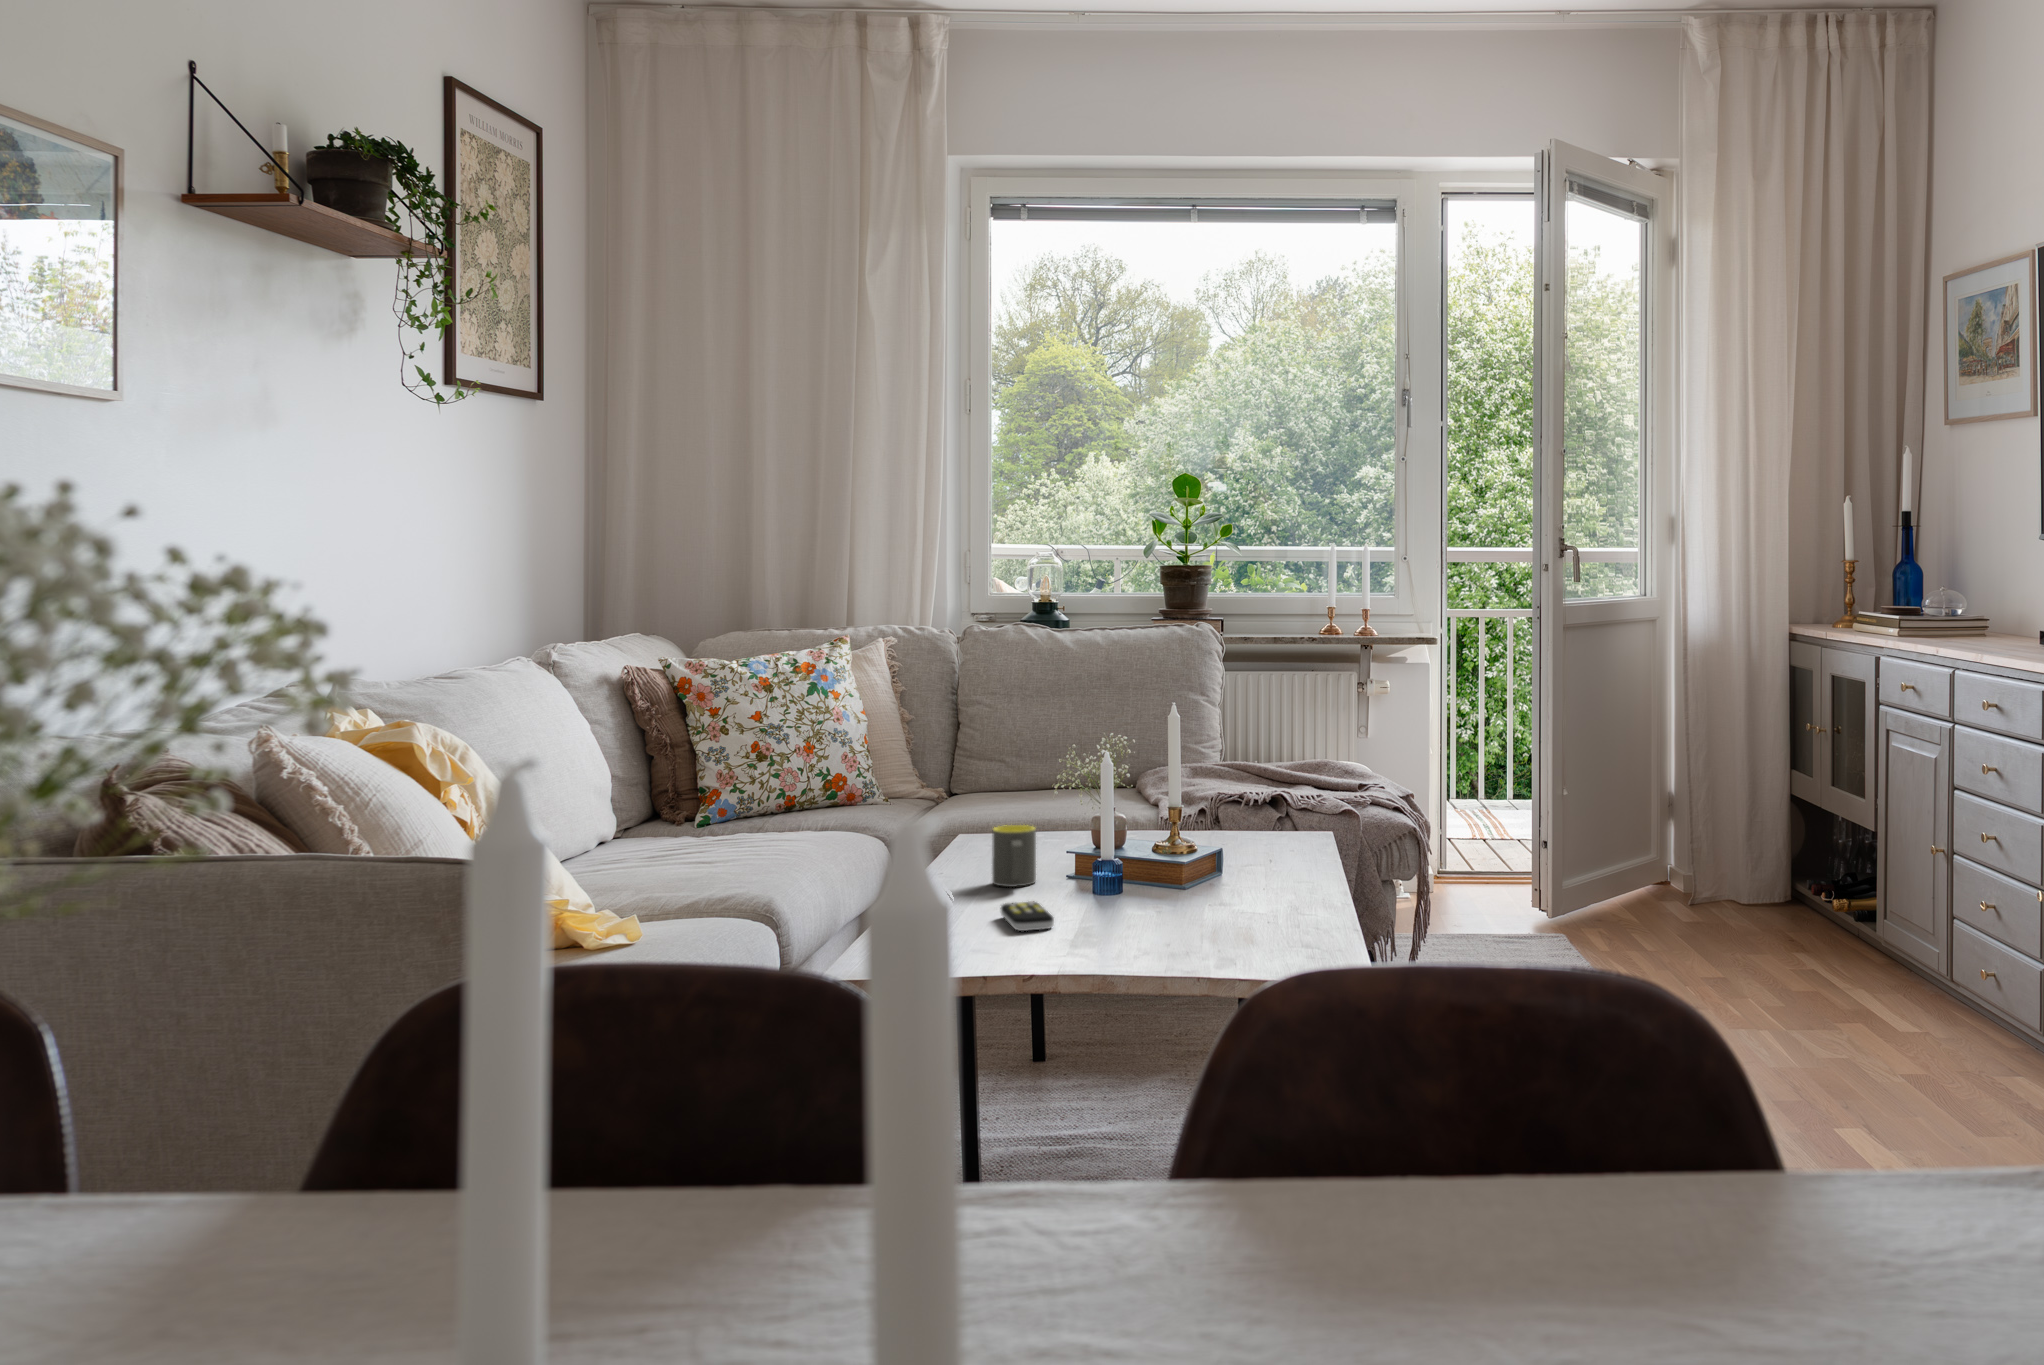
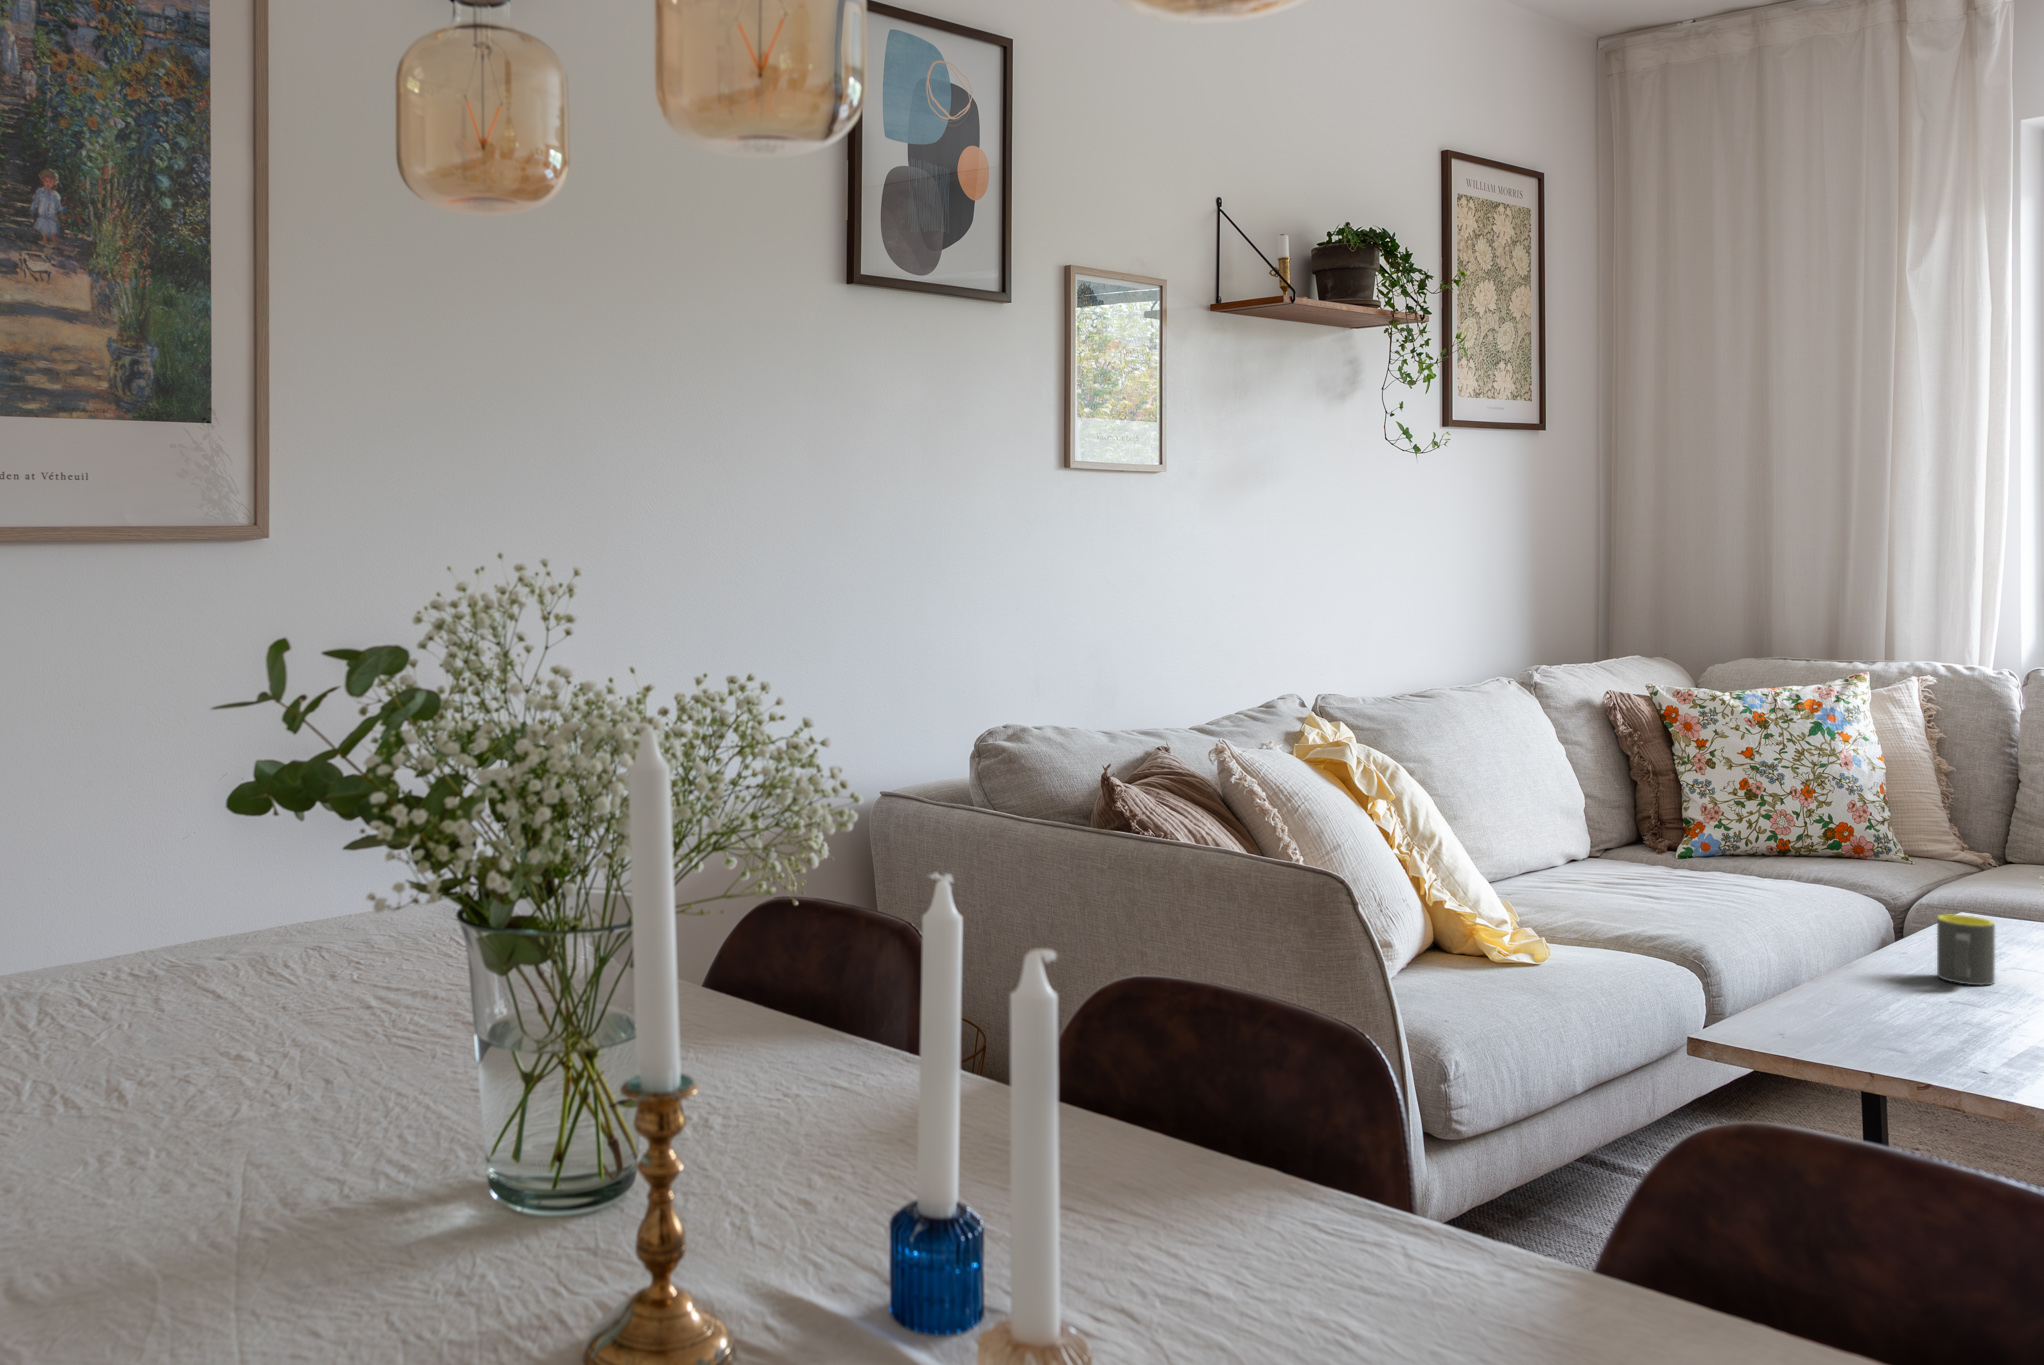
remote control: present [1000,901,1054,931] -> none [1915,999,1972,1037]

